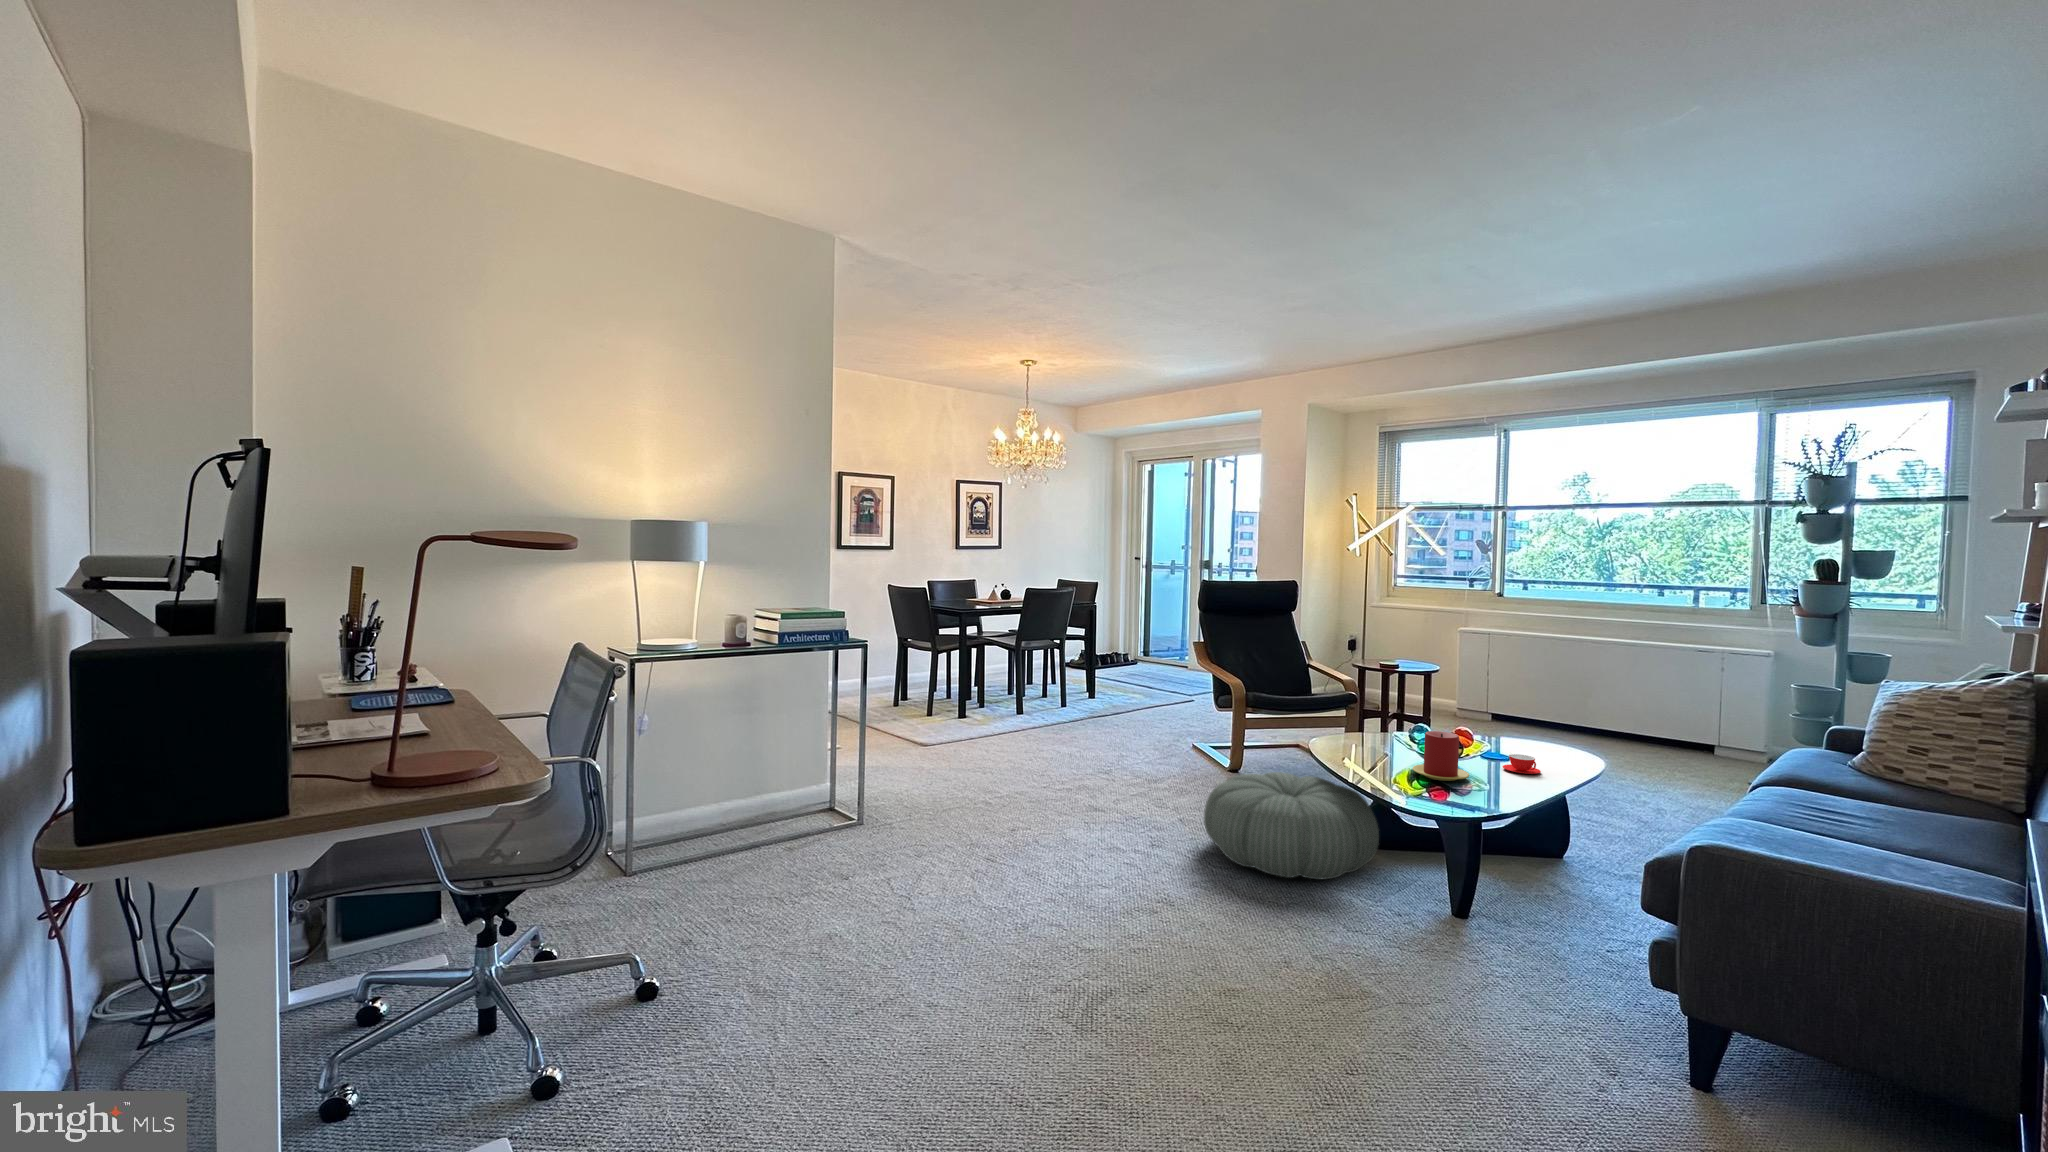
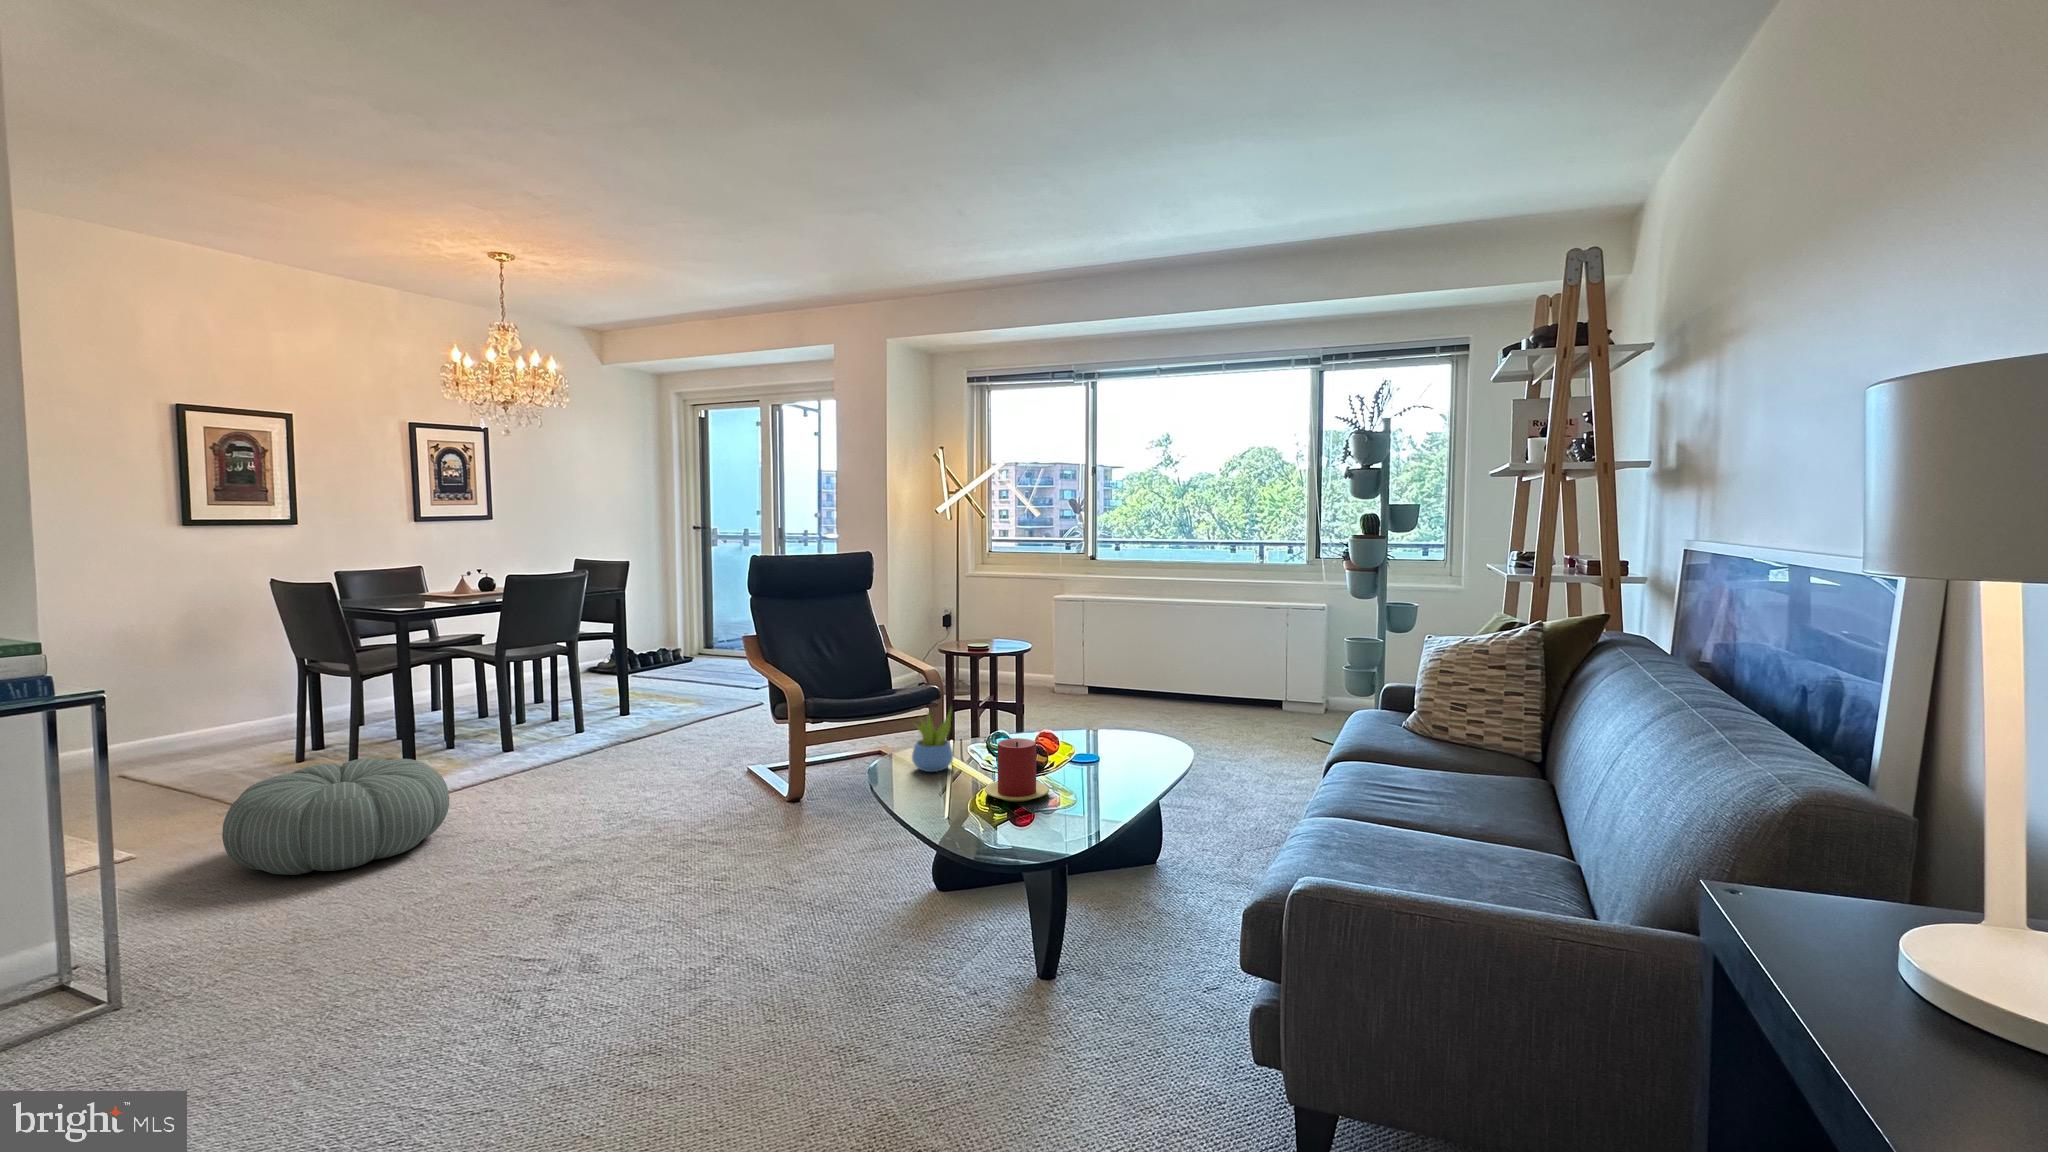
succulent plant: none [1346,703,1381,754] -> present [912,709,953,772]
teacup: present [1503,754,1541,774] -> none [1087,753,1127,776]
pouf: present [1204,772,1379,879] -> present [222,759,449,875]

